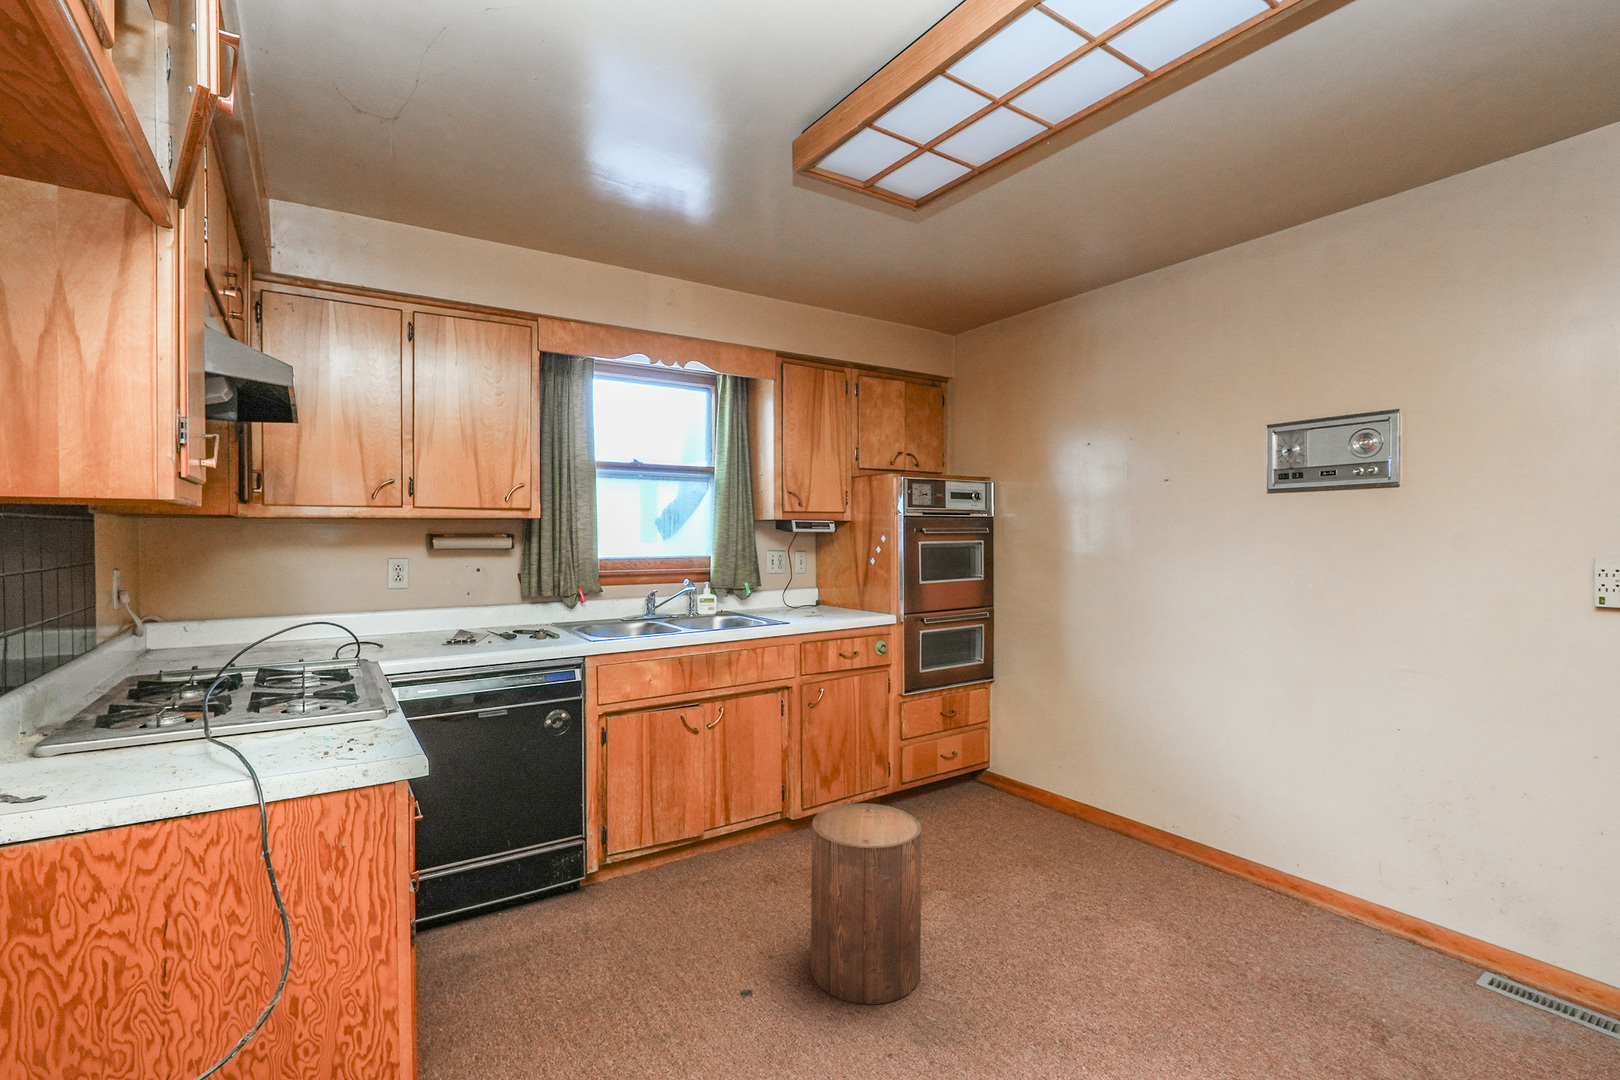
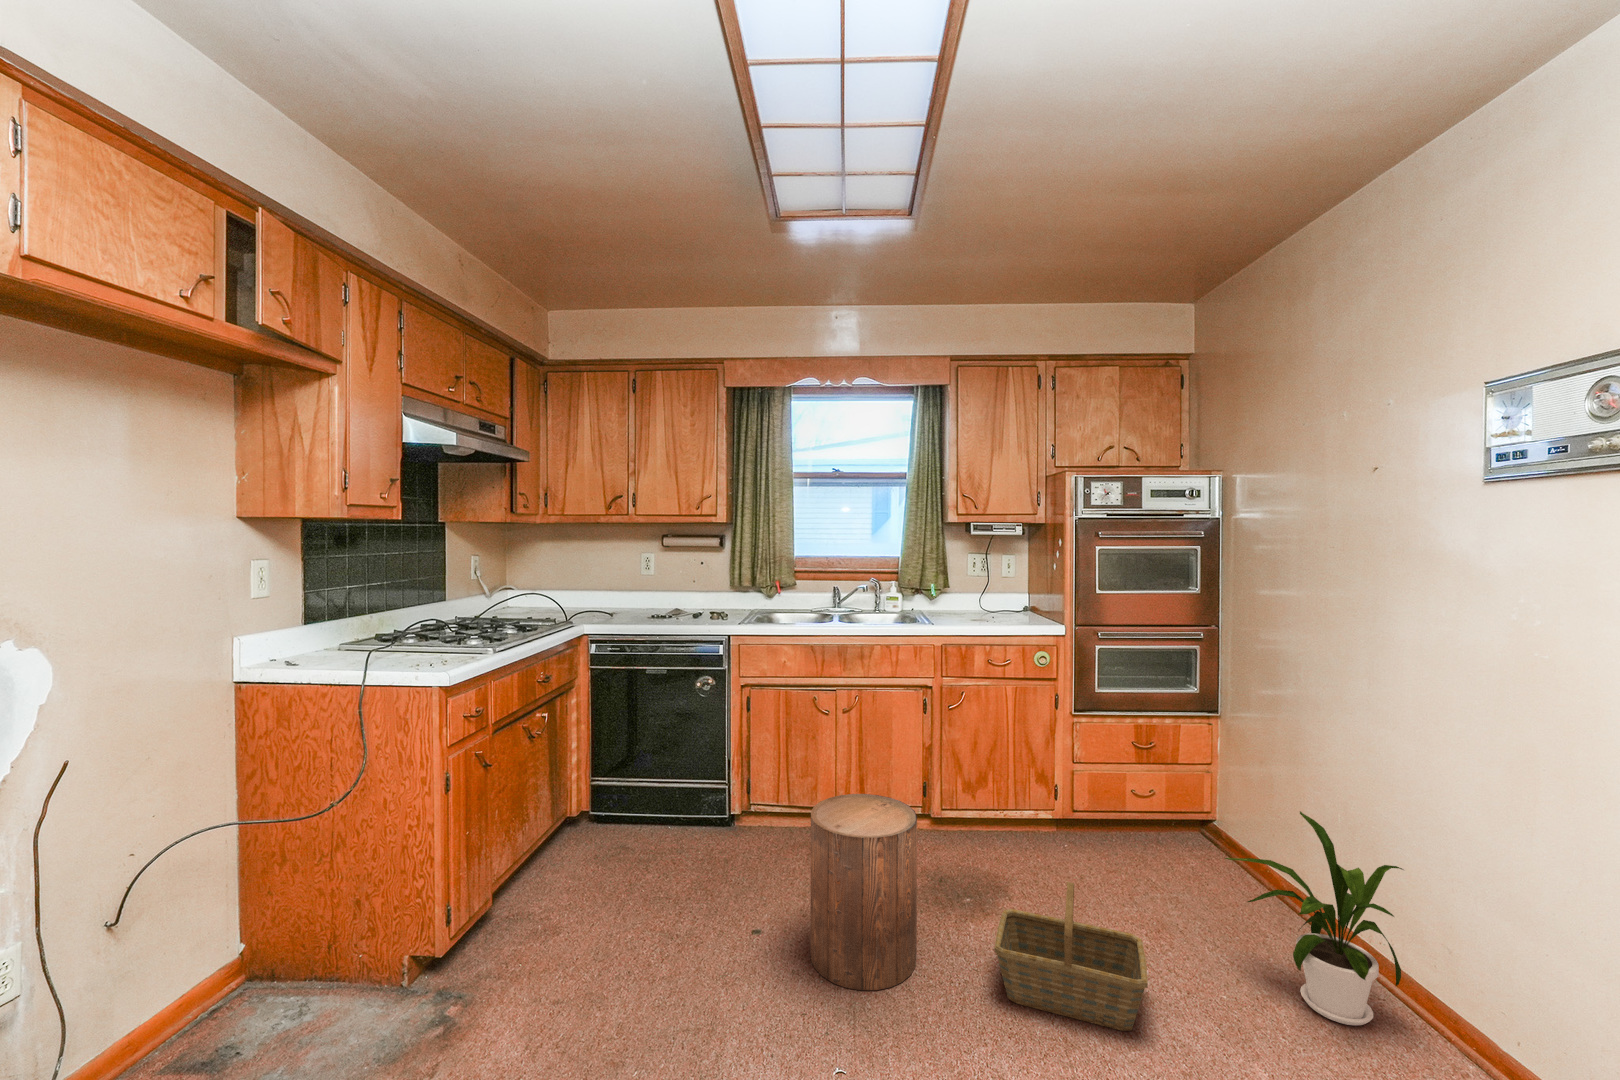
house plant: none [1080,741,1194,884] -> present [1225,811,1403,1026]
basket: none [964,836,1102,954] -> present [994,882,1148,1031]

